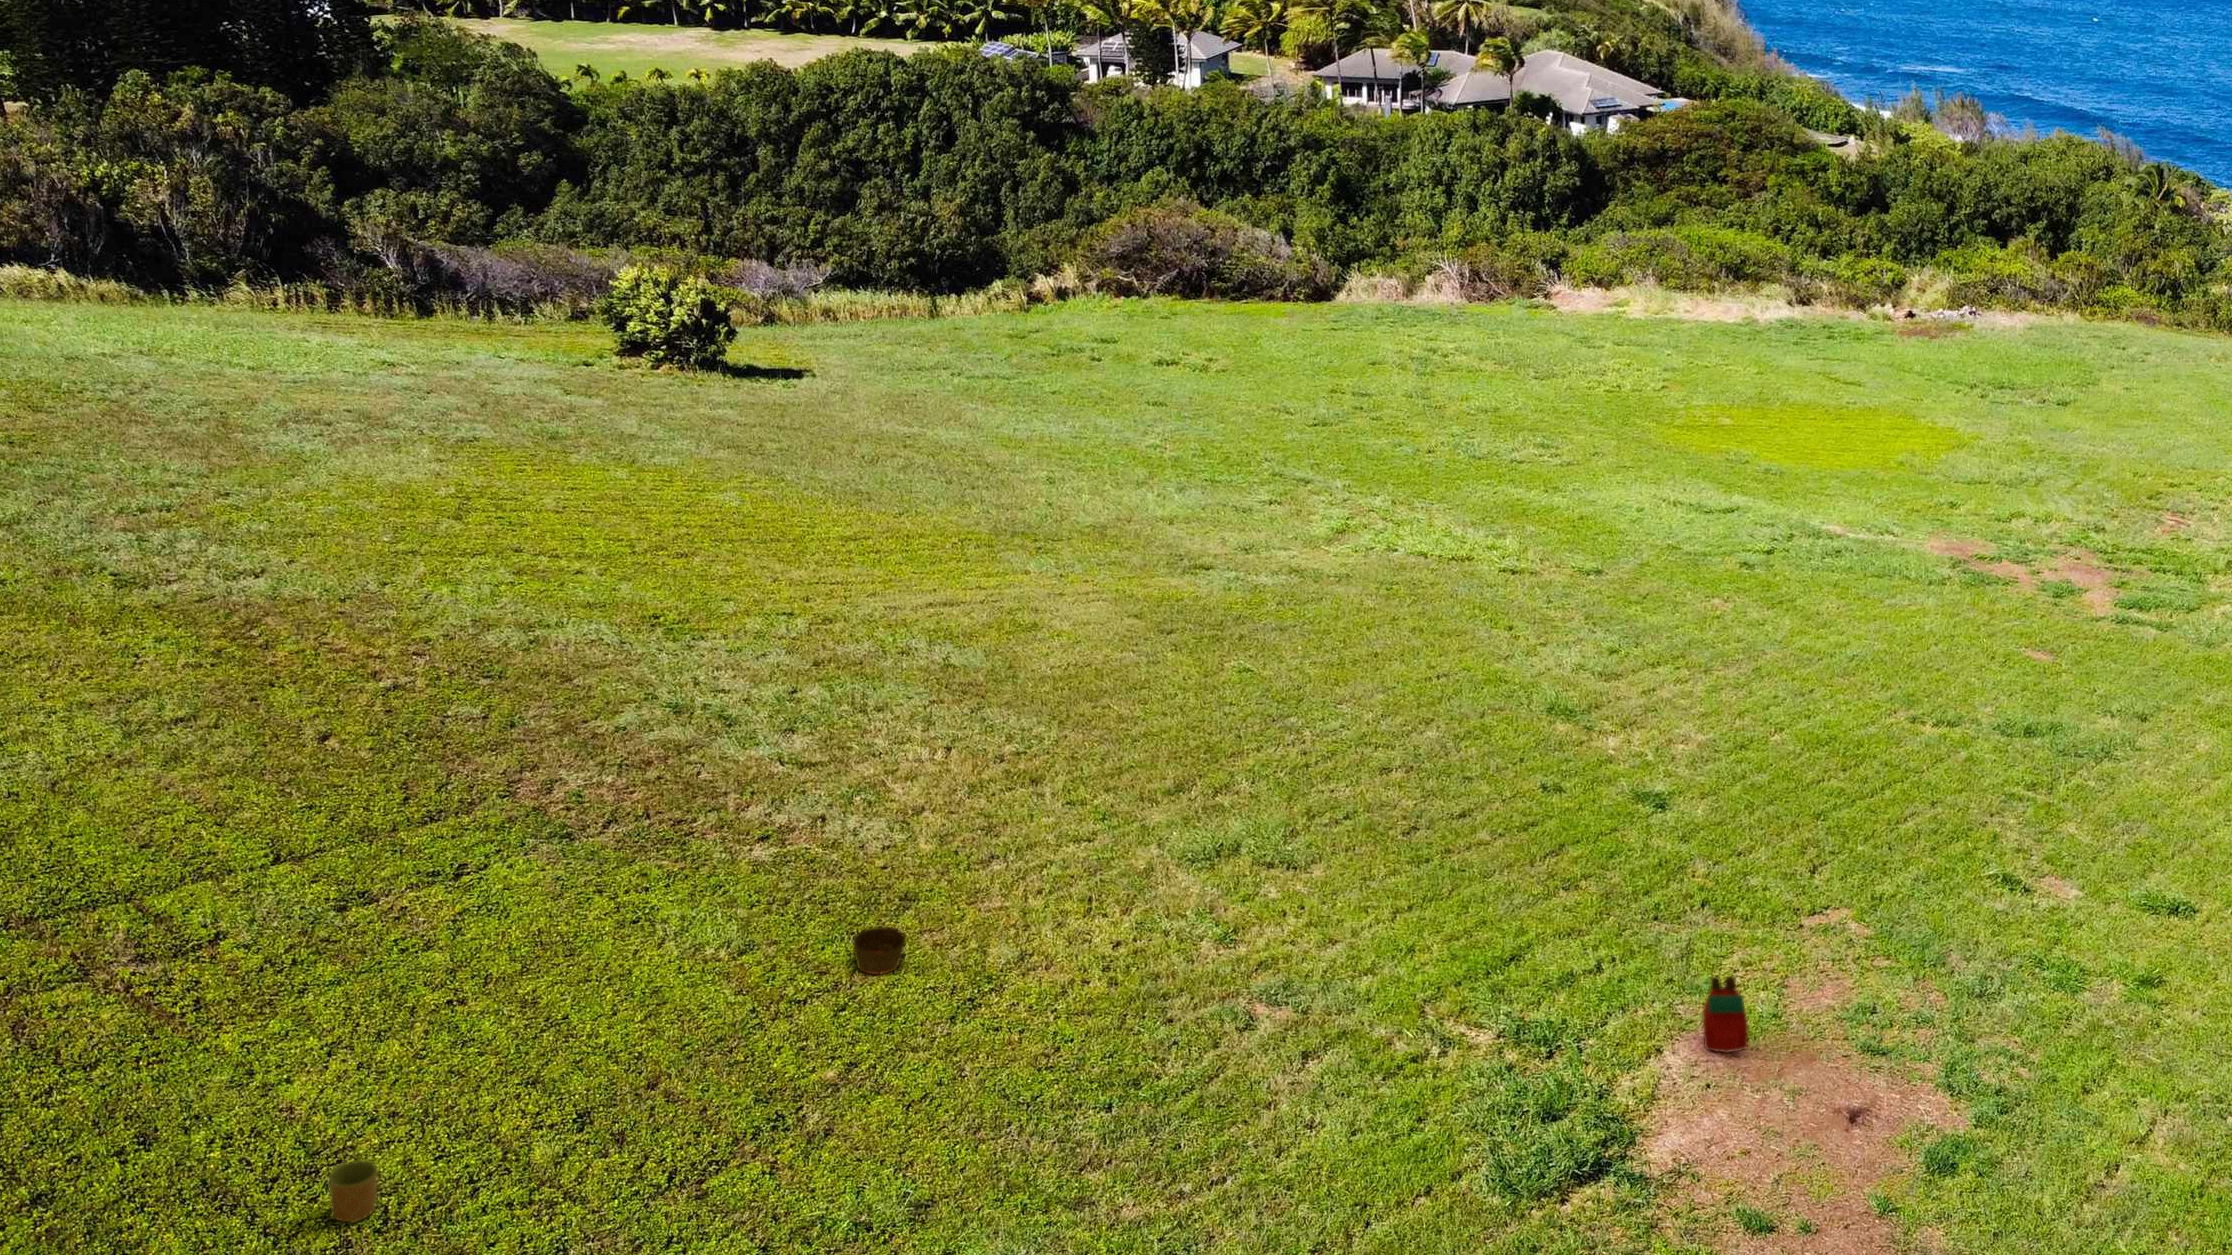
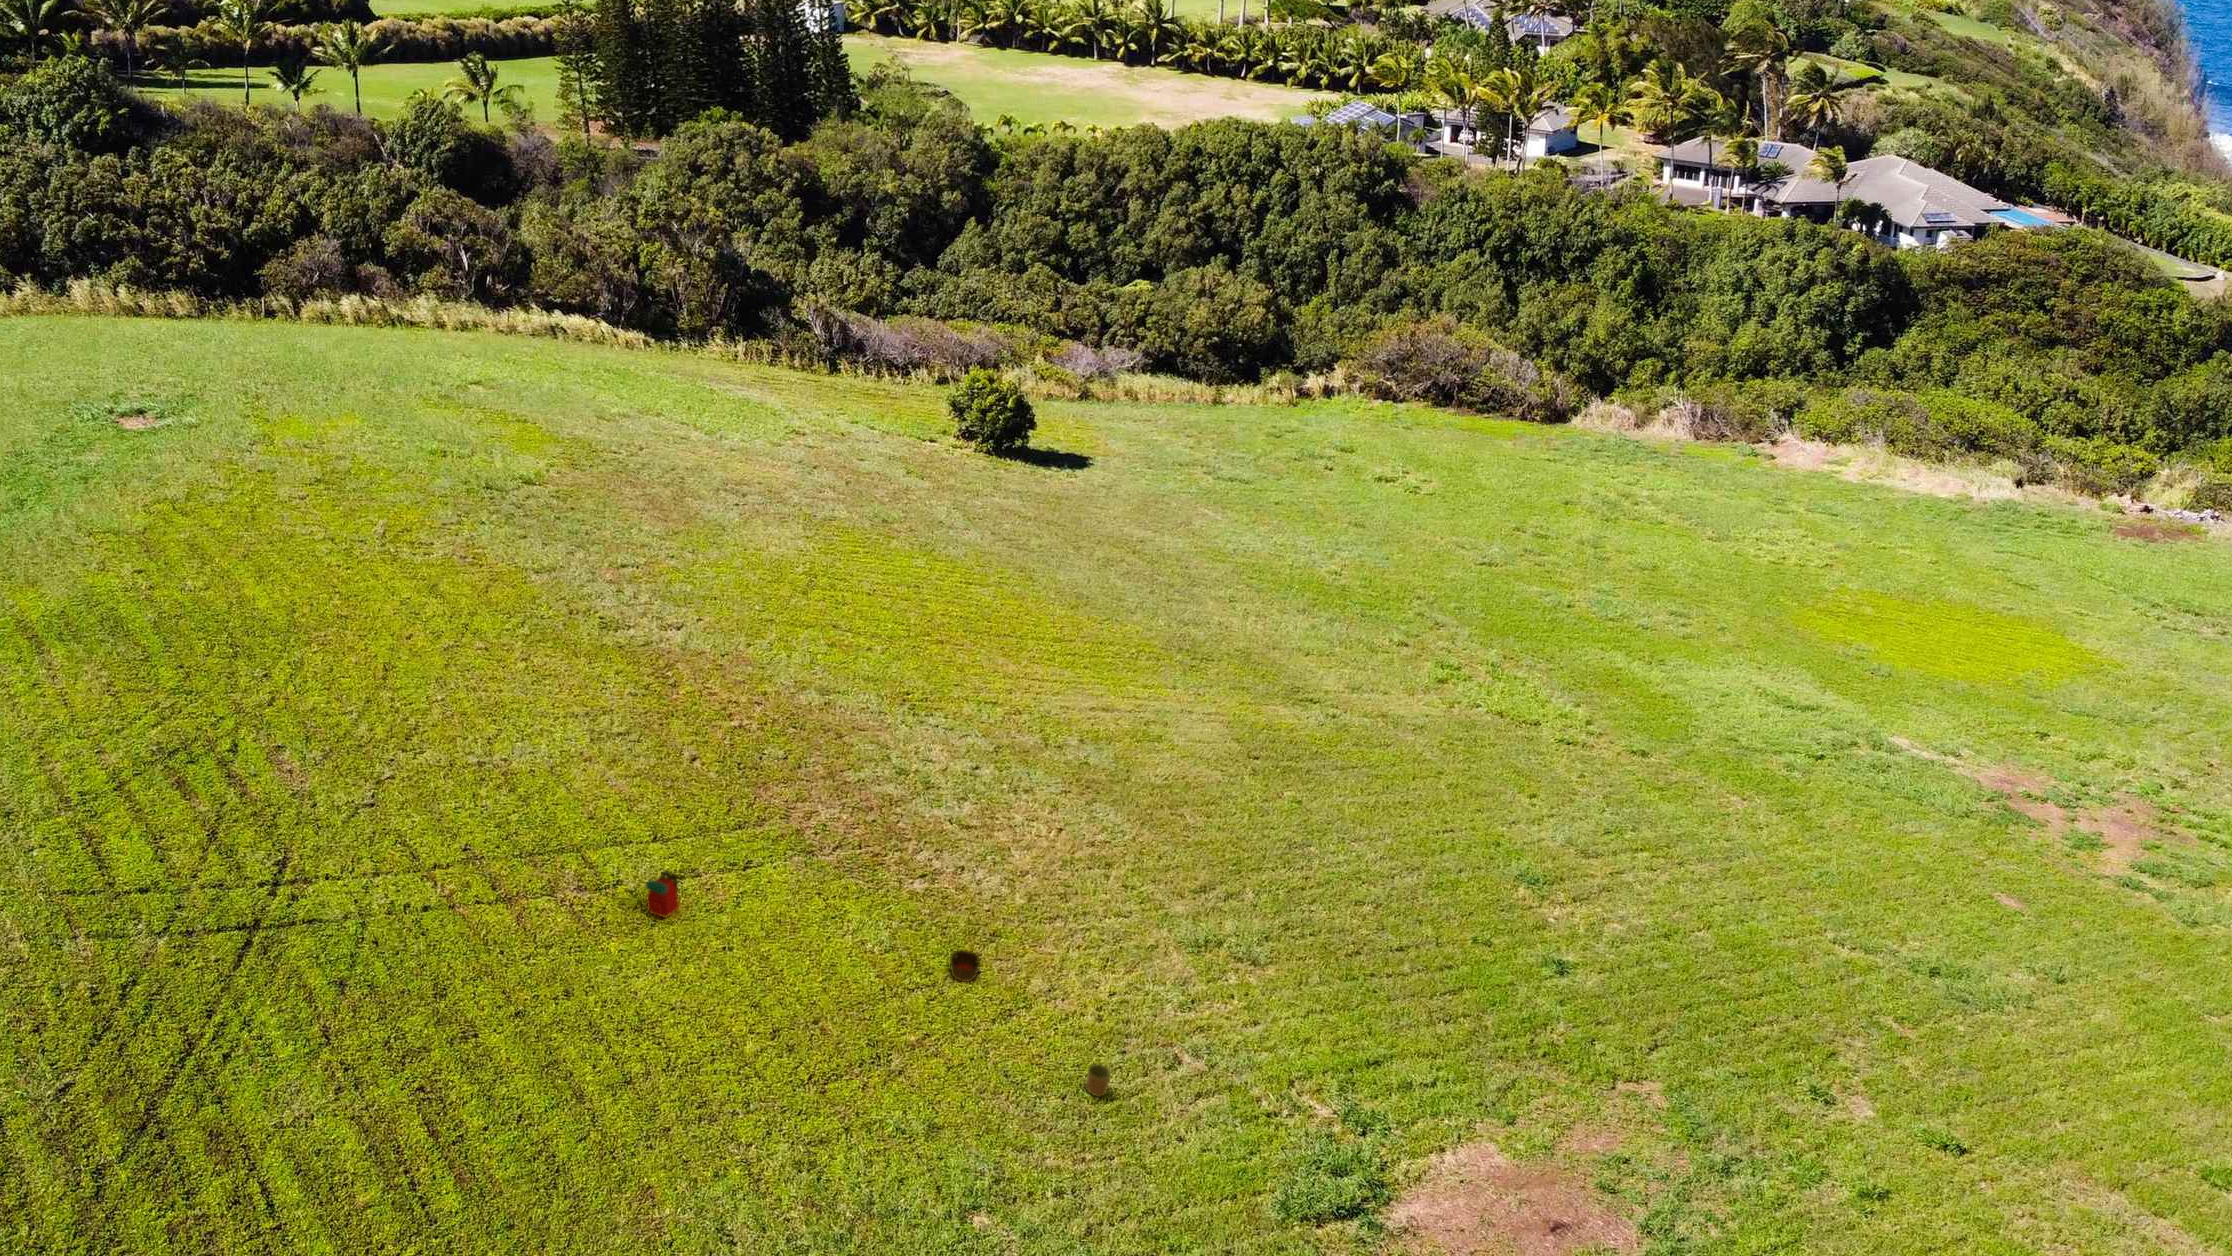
backpack: present [1702,976,1749,1053] -> present [645,870,679,917]
planter: present [329,1160,378,1223] -> present [1086,1064,1110,1097]

